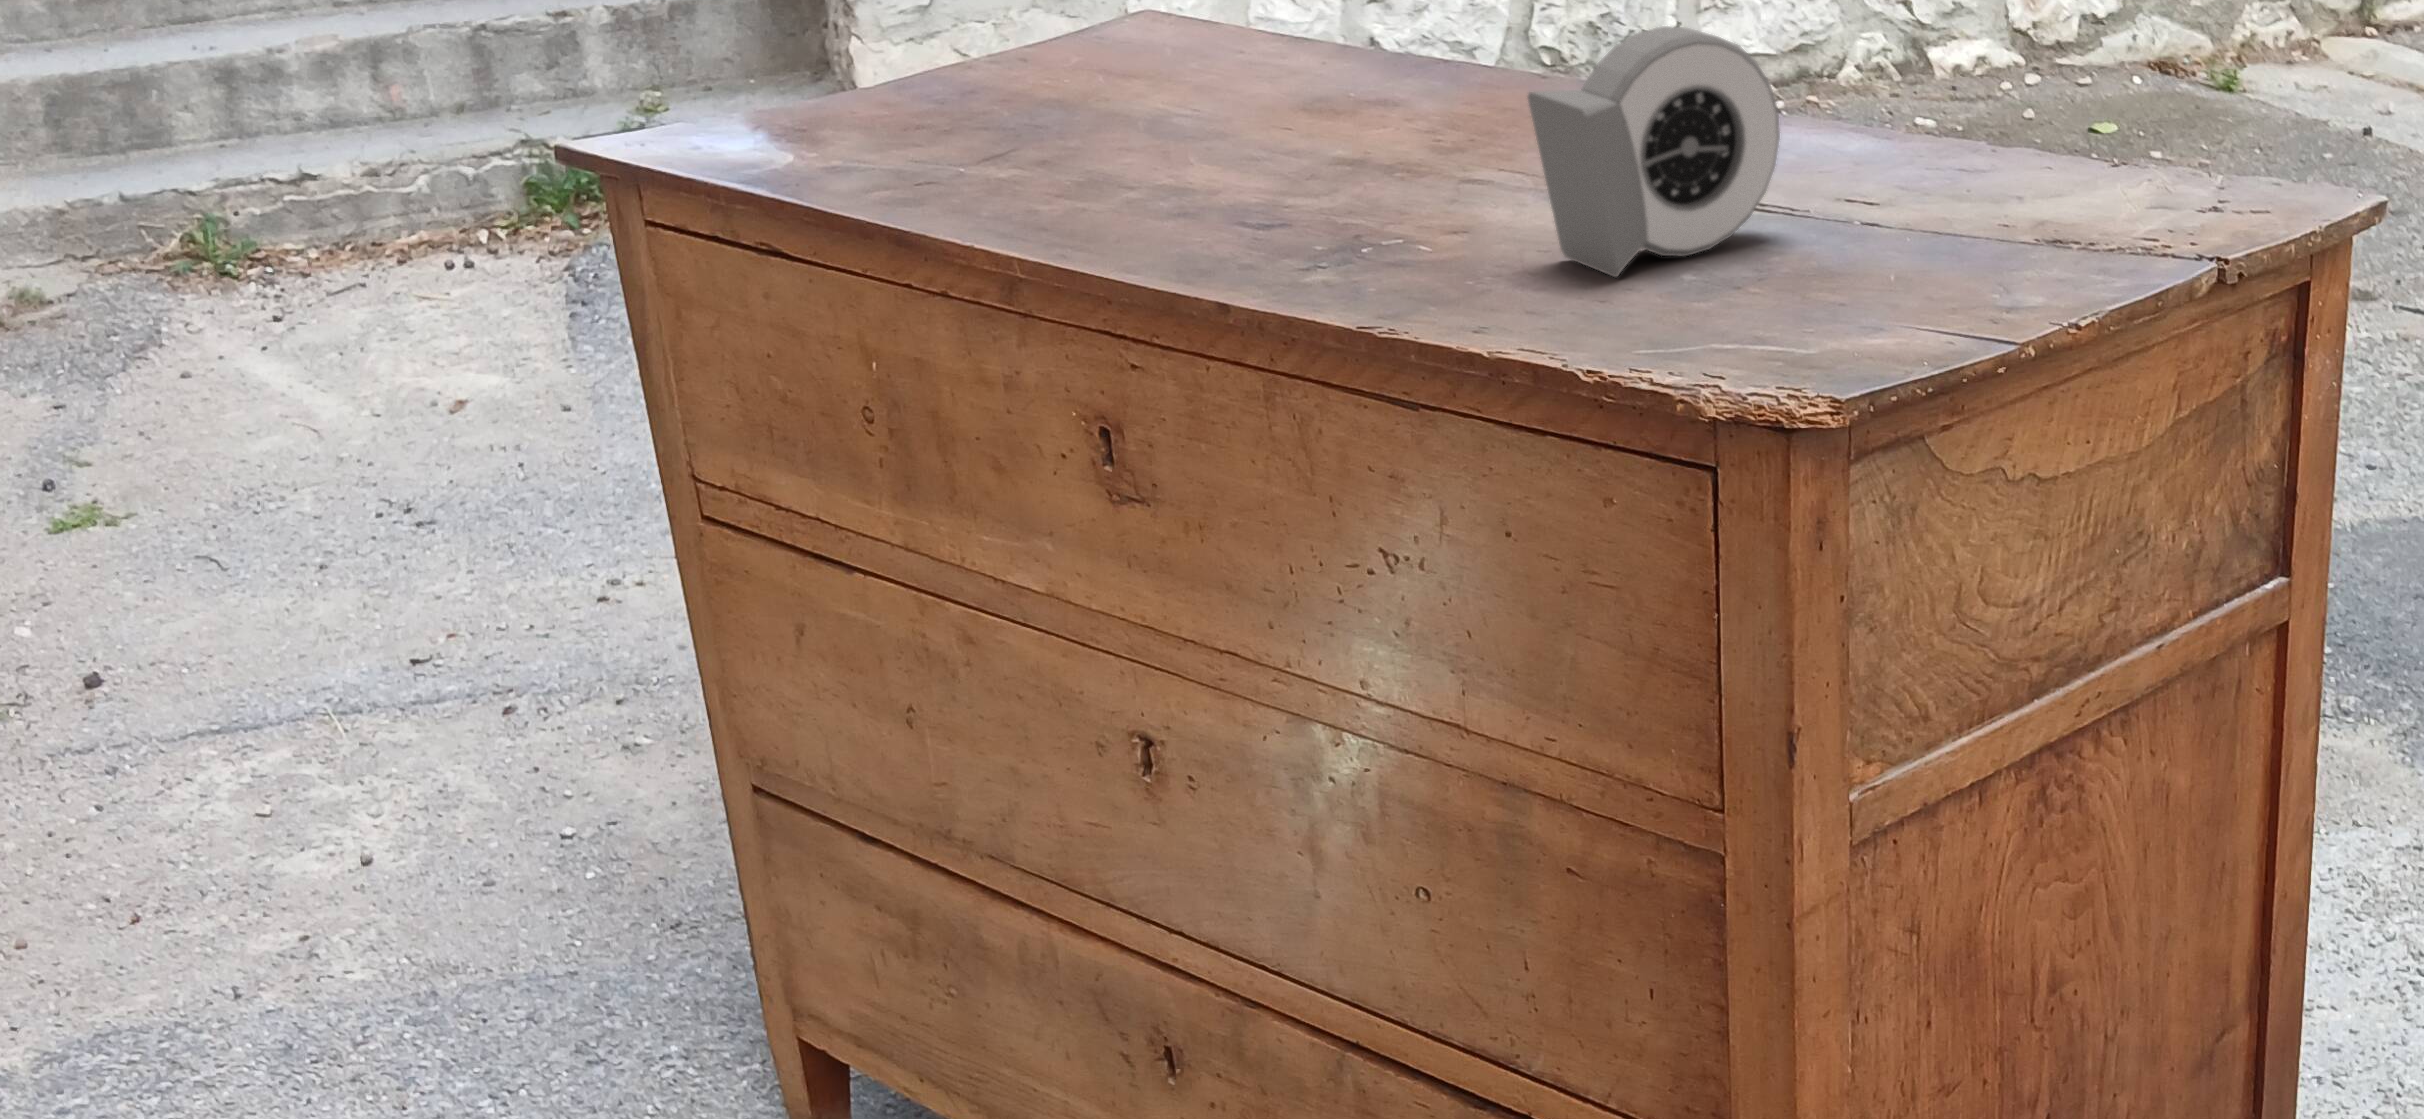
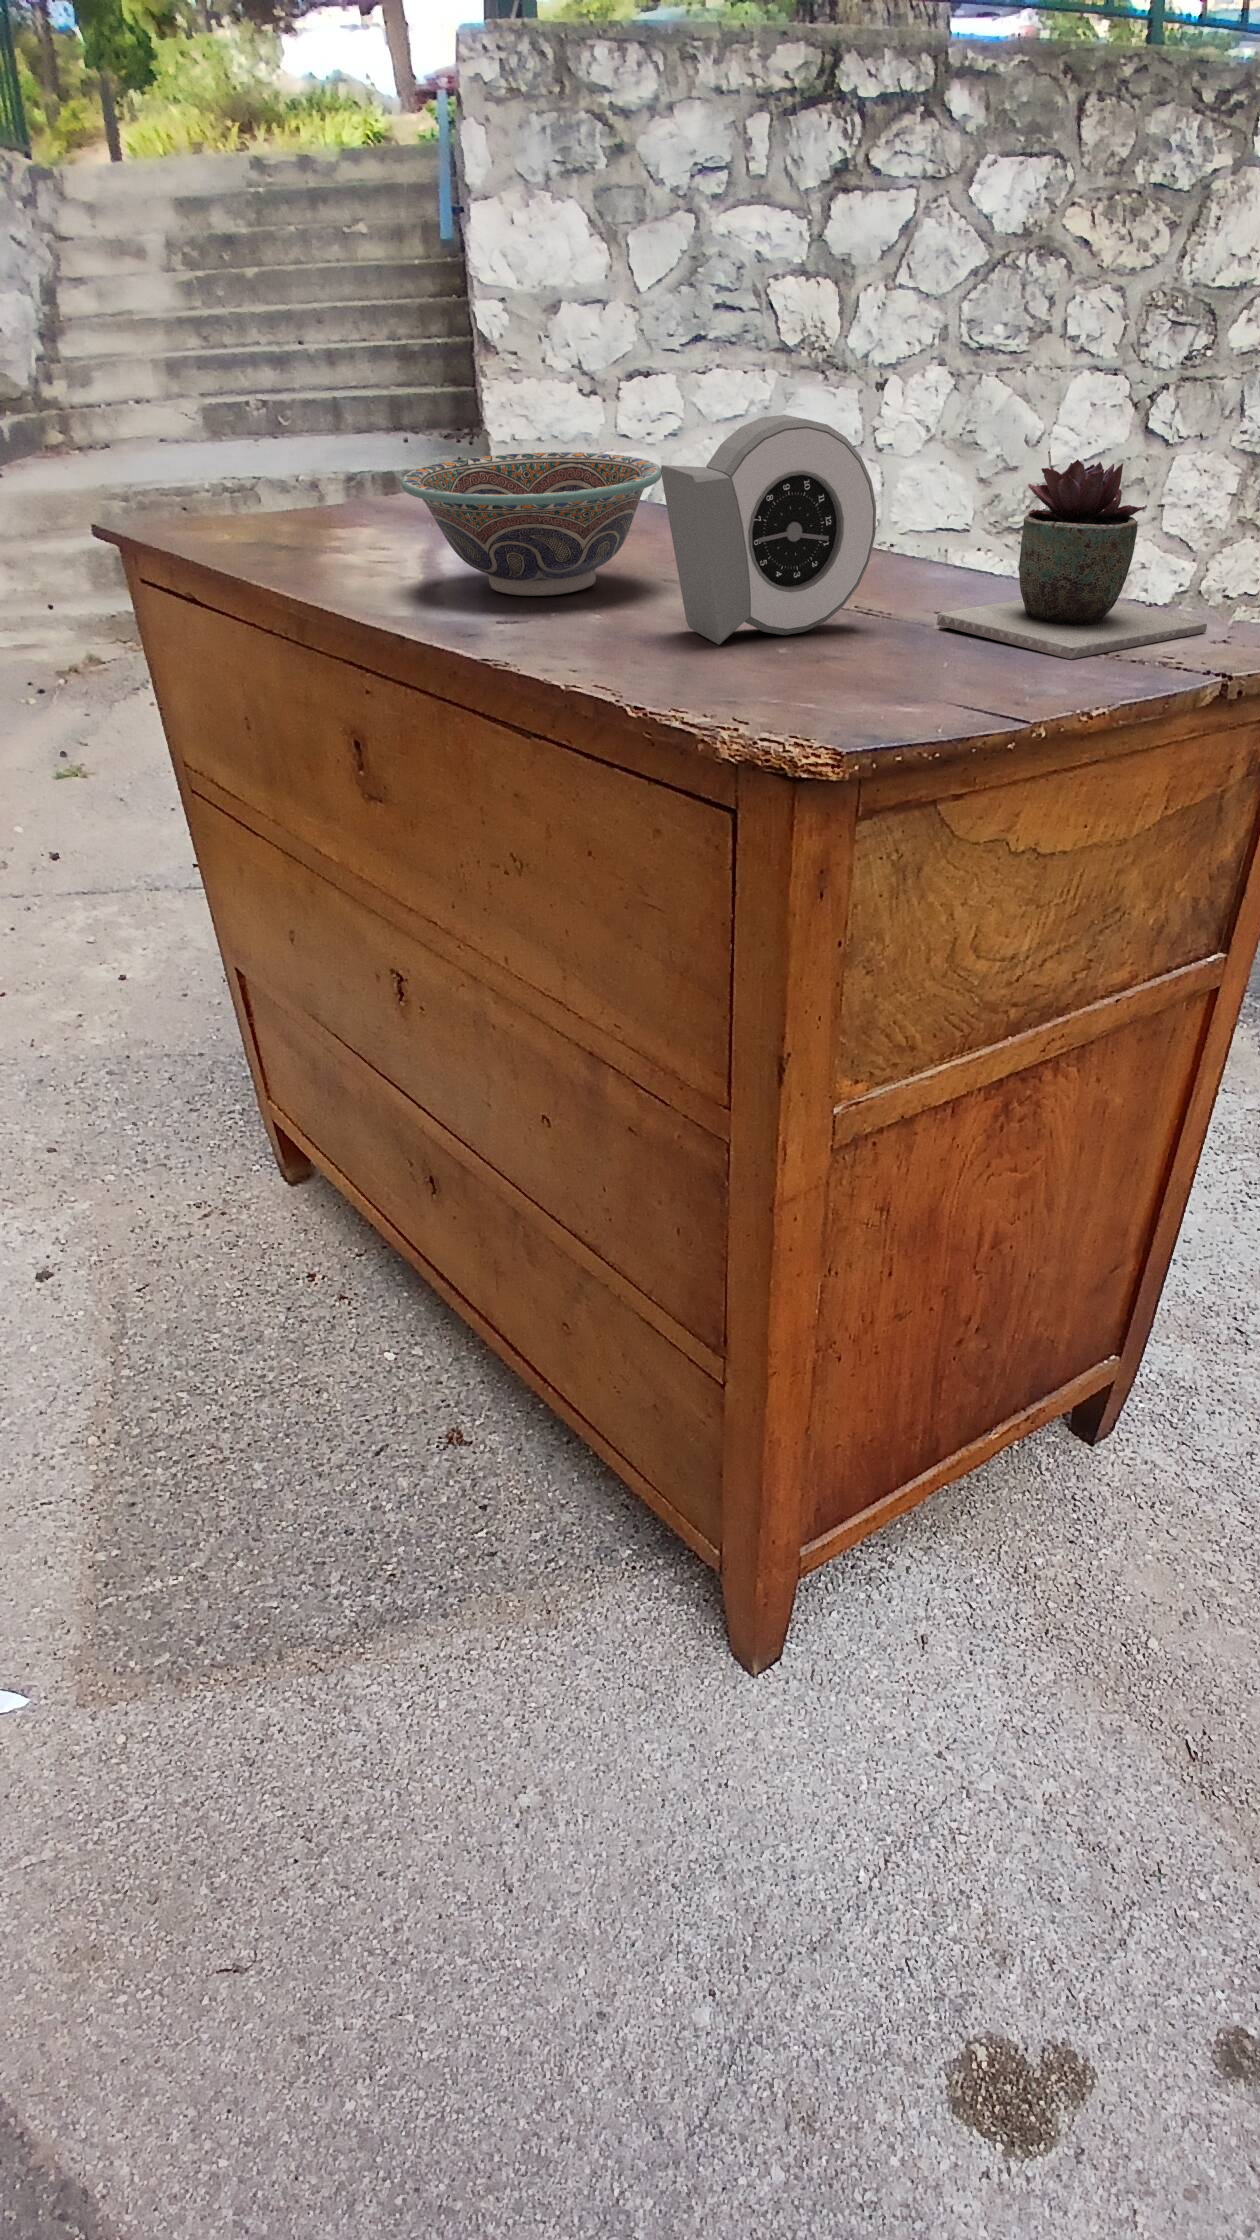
decorative bowl: none [1148,39,1480,225] -> present [401,452,661,596]
succulent plant: none [1862,41,2183,259] -> present [936,459,1207,659]

